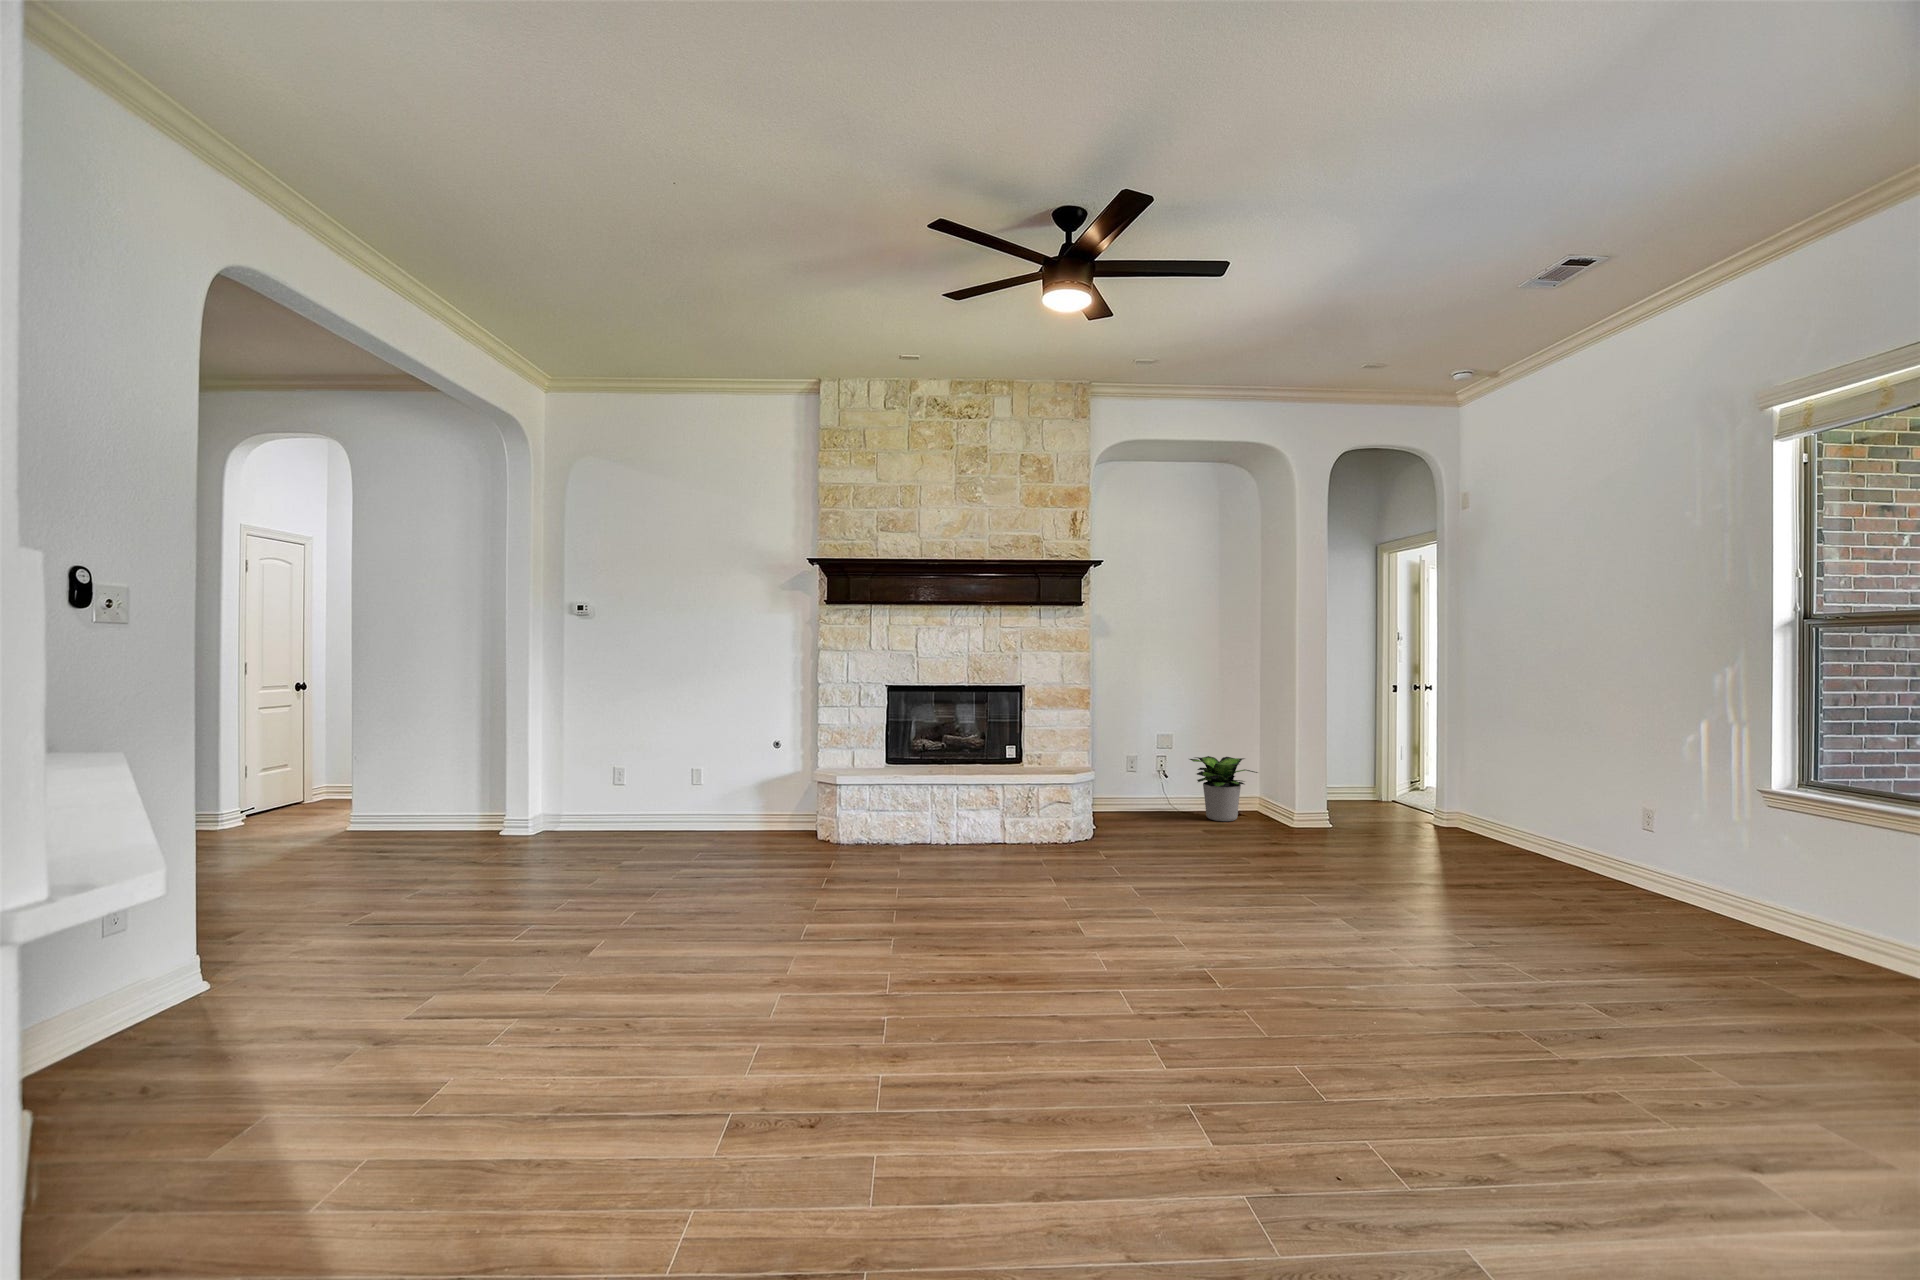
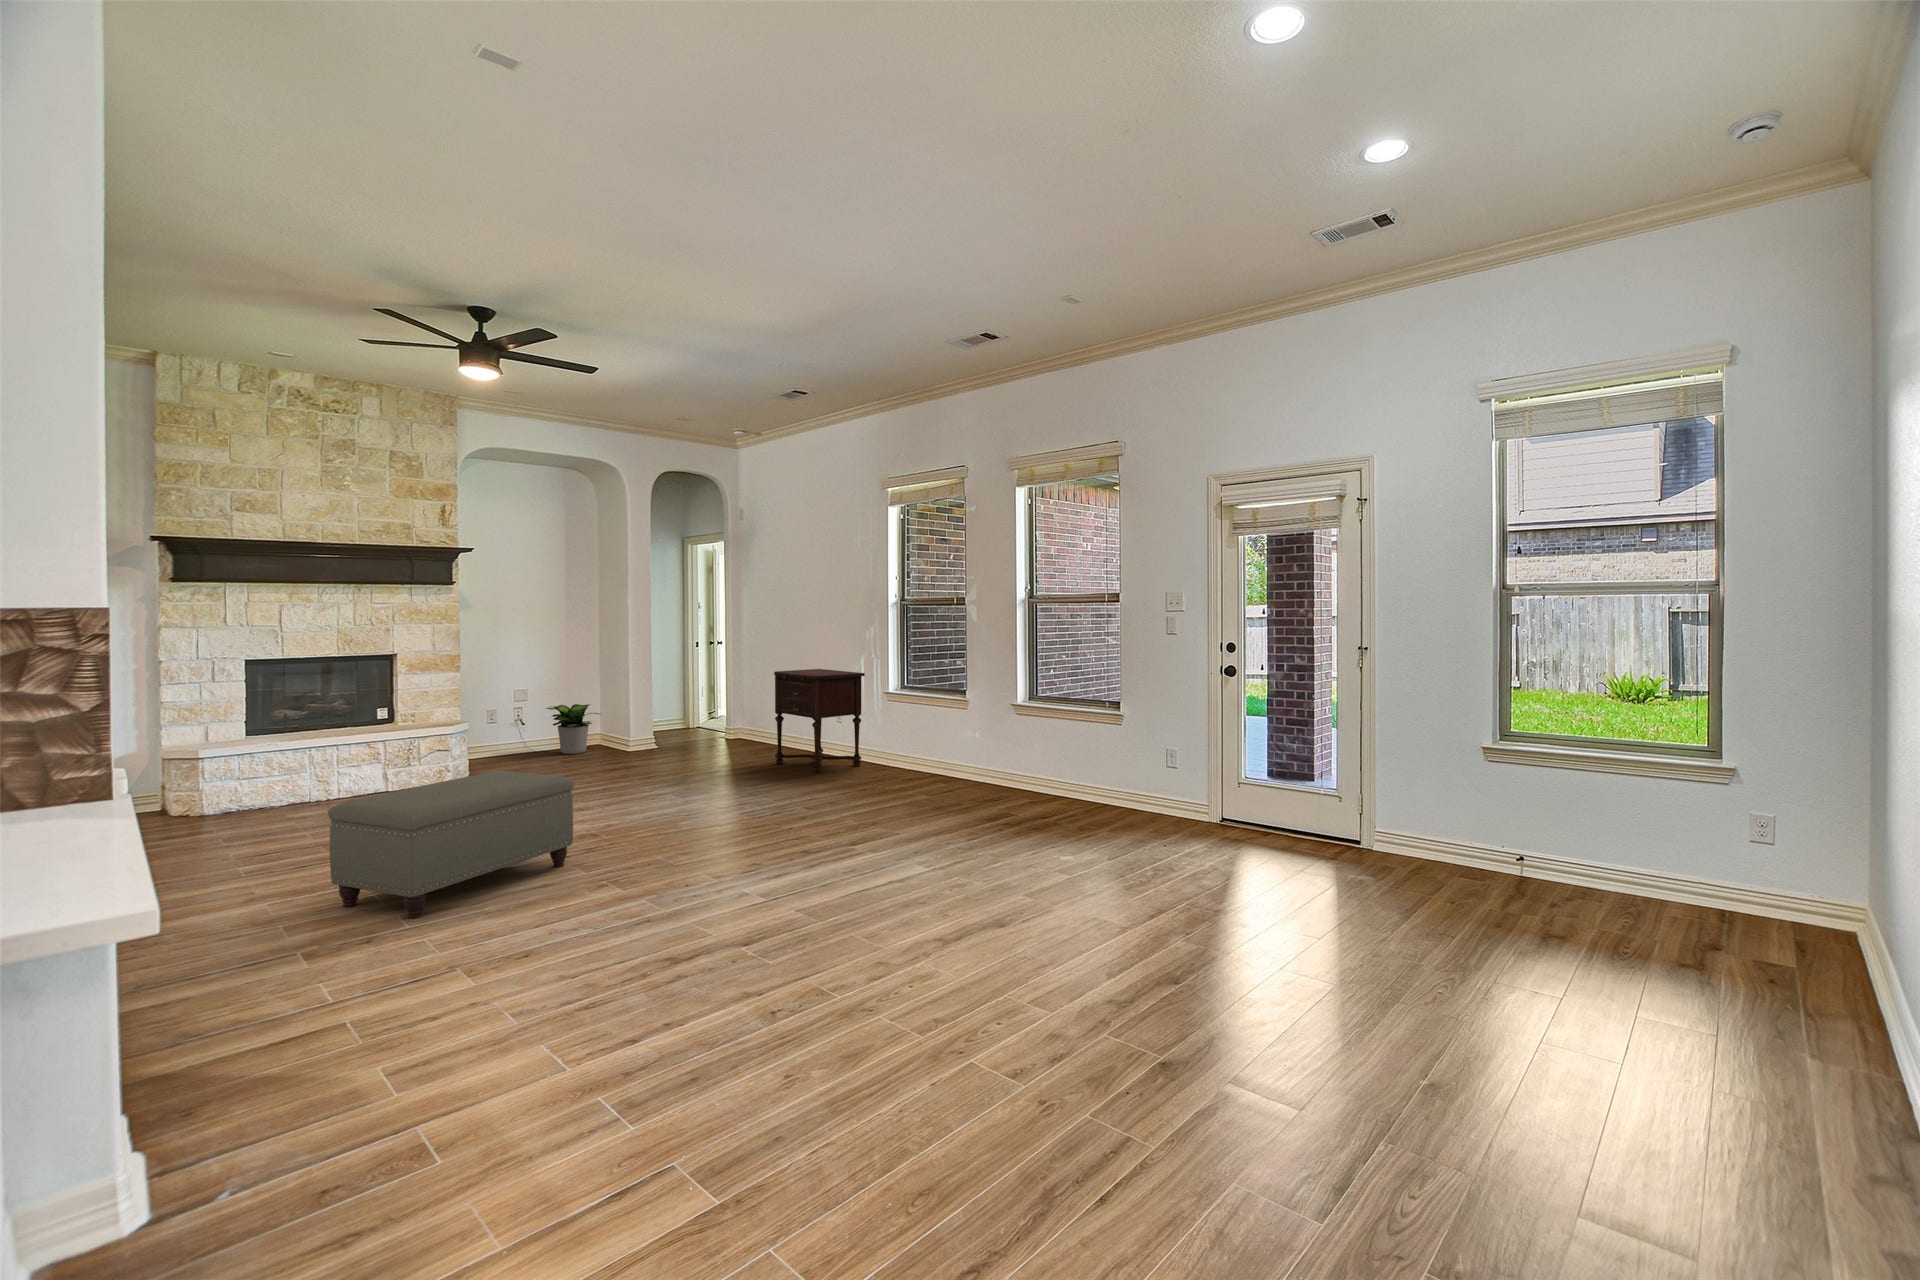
side table: none [1526,731,1727,919] -> present [774,669,865,772]
ottoman: none [815,859,1154,1104] -> present [328,771,574,918]

